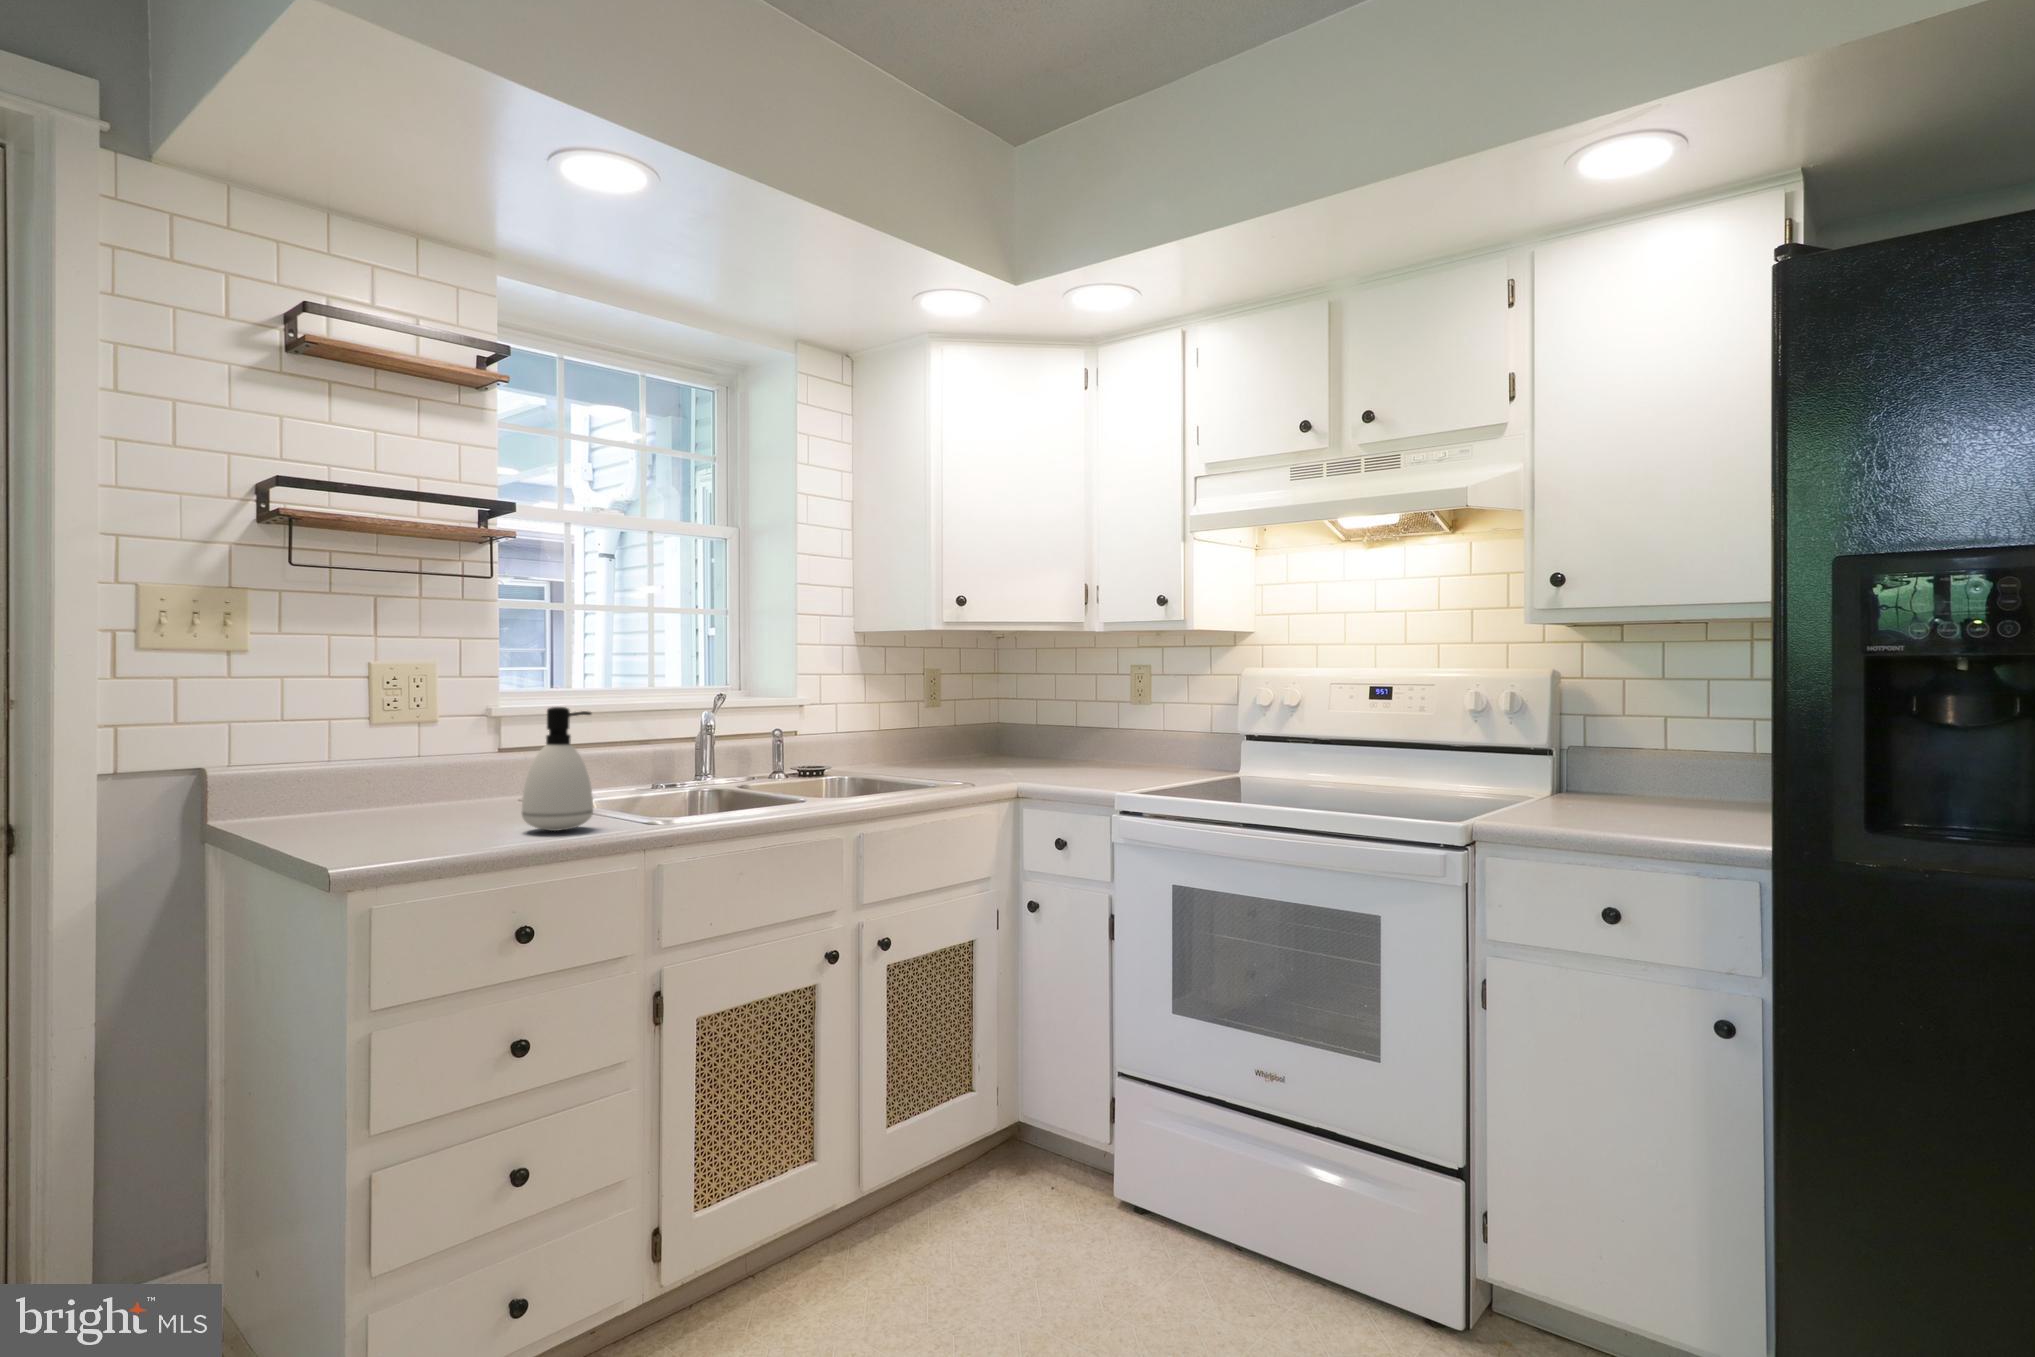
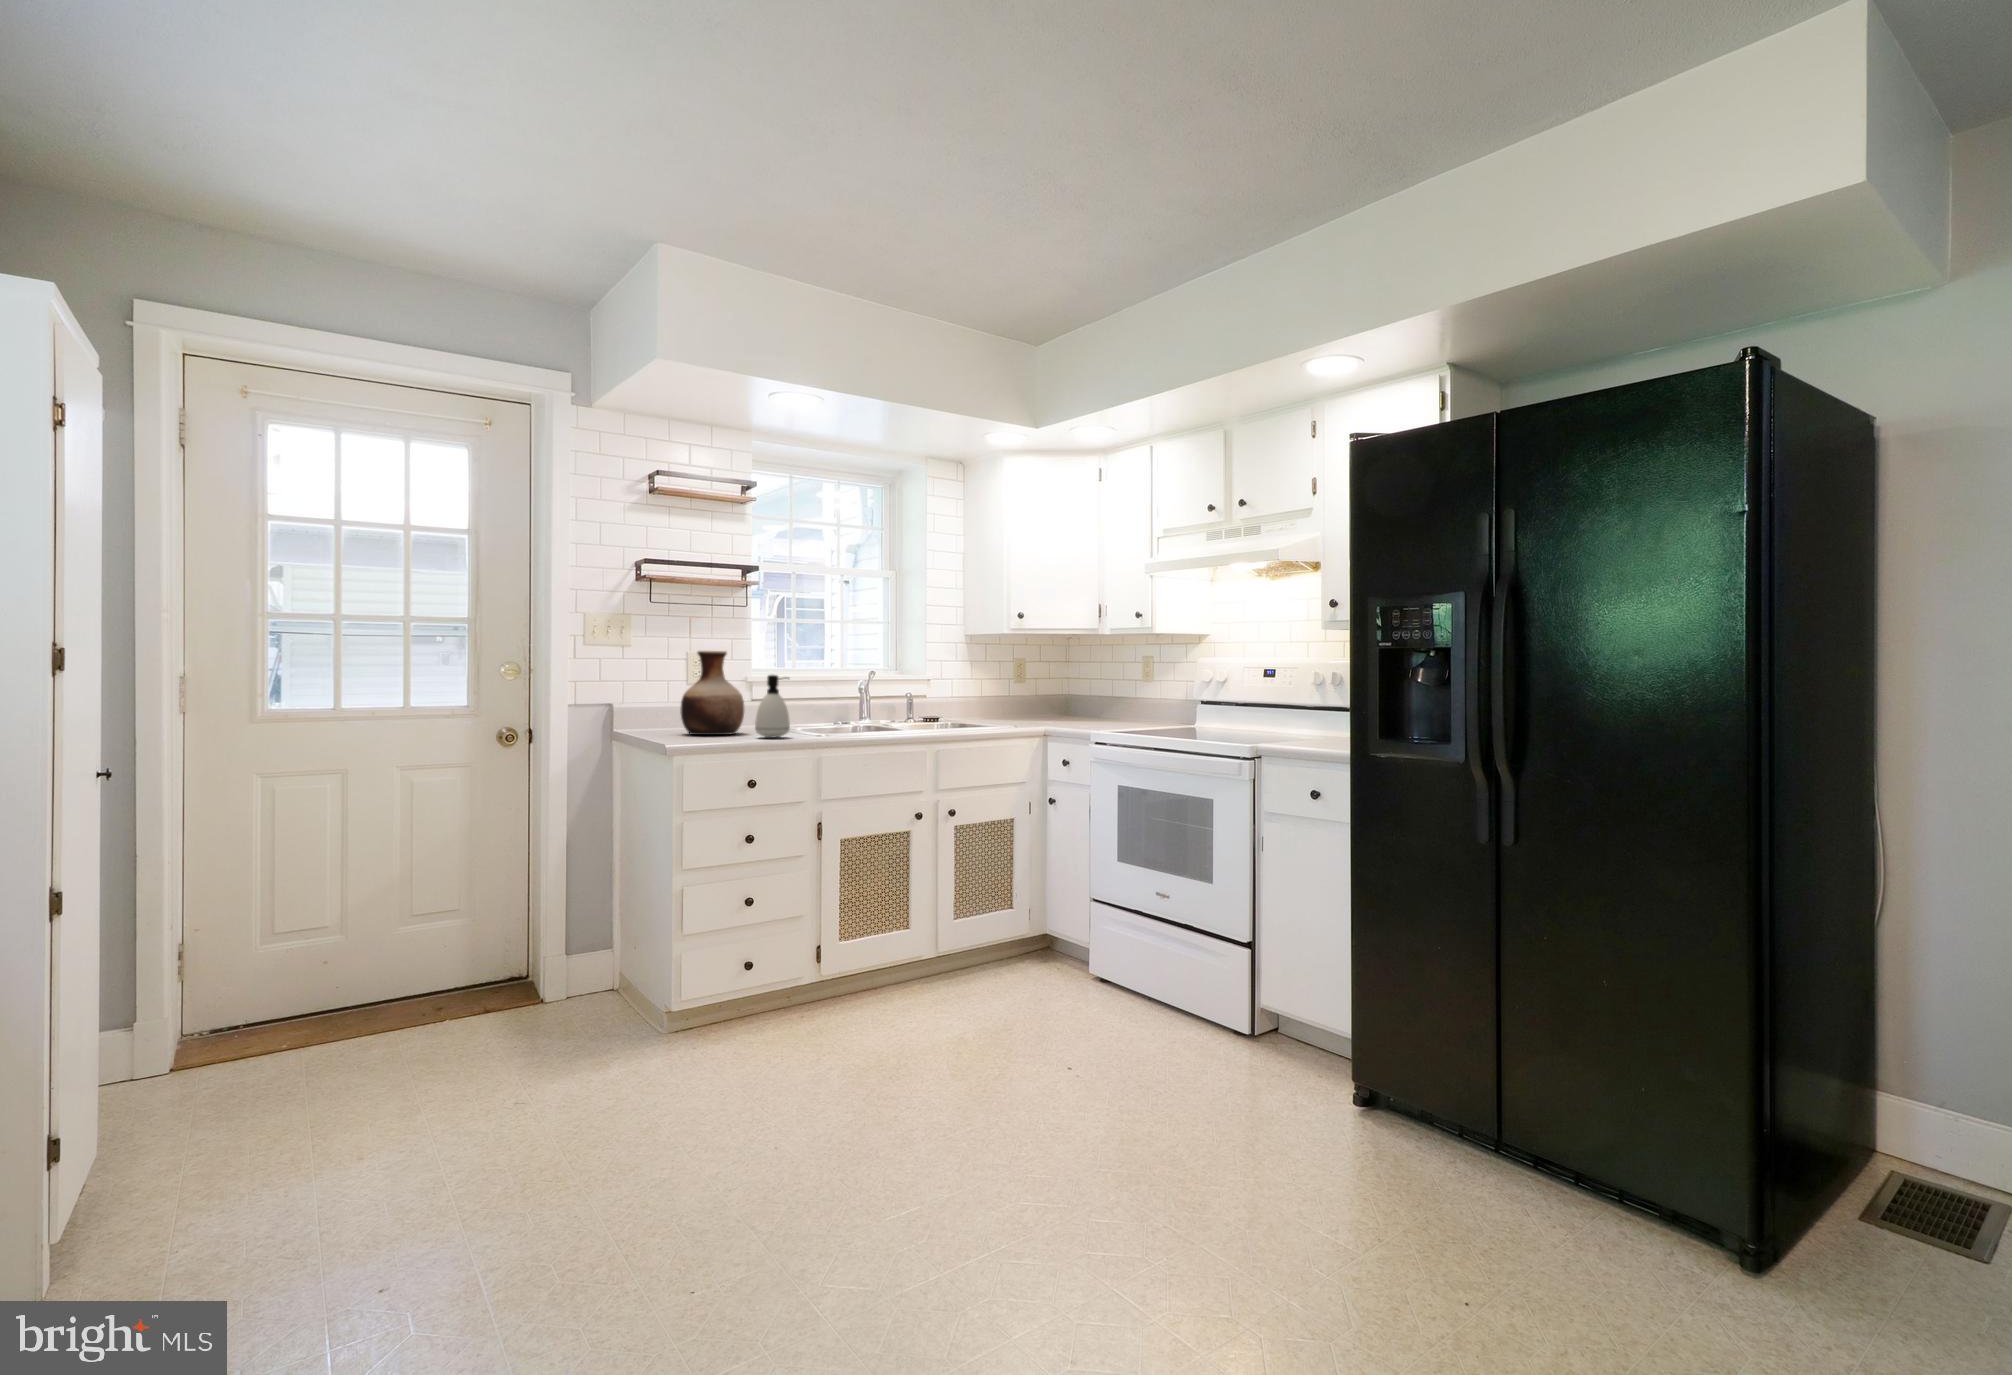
vase: none [358,660,494,829] -> present [680,651,744,735]

